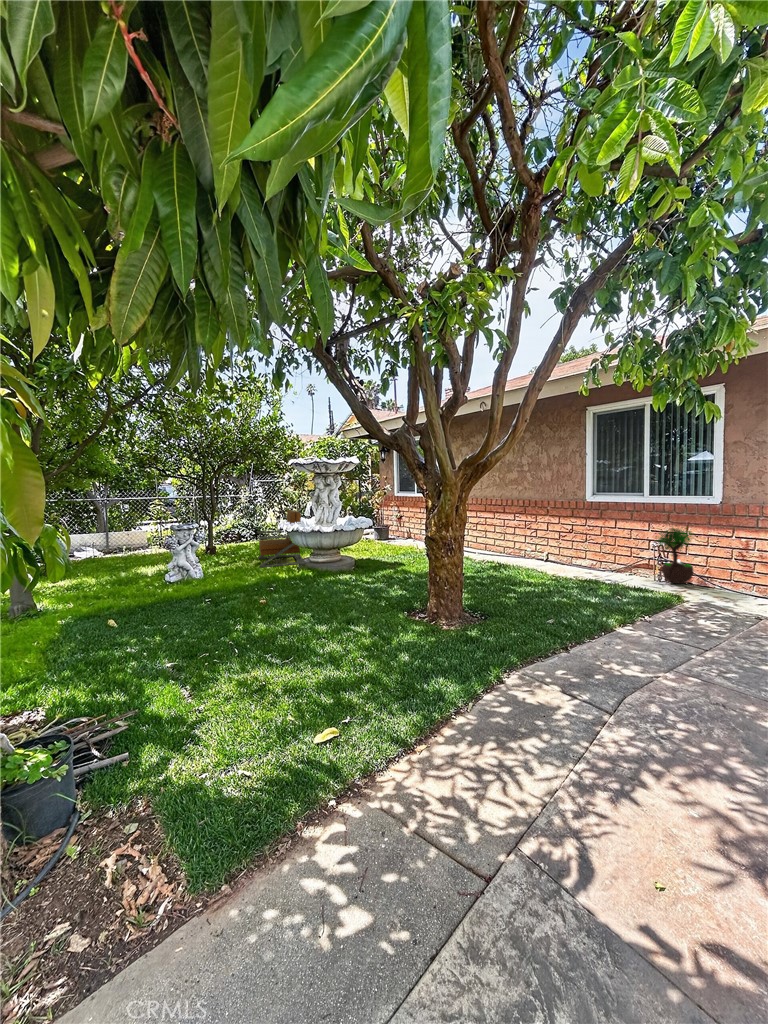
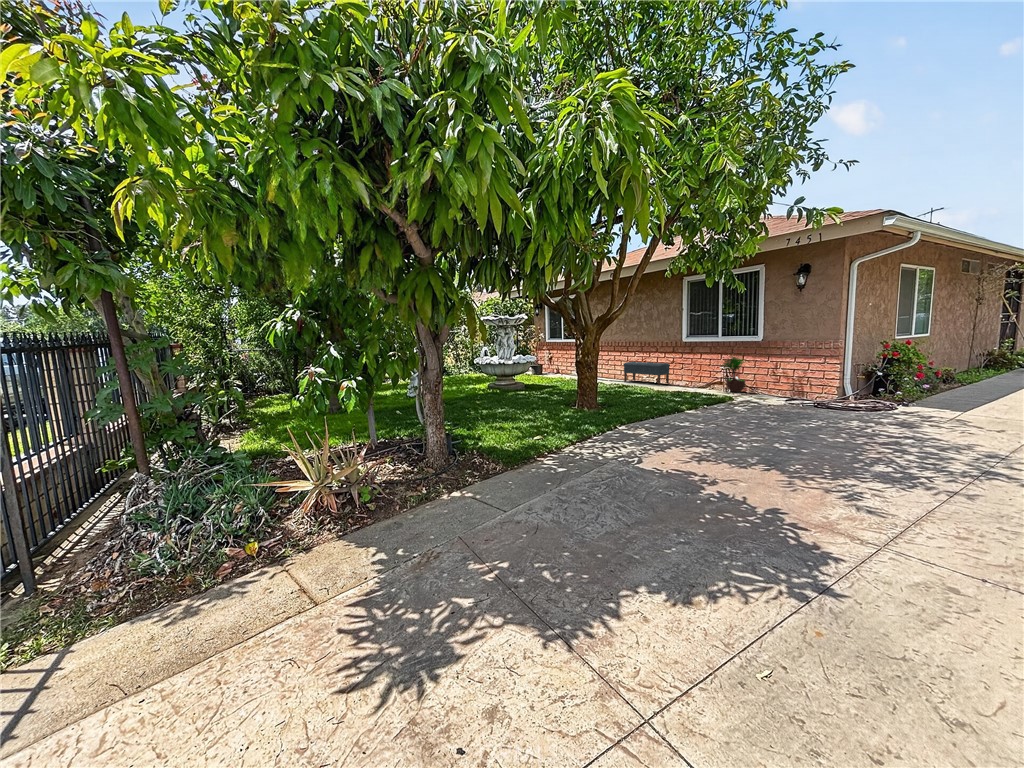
lounge chair: present [258,510,306,567] -> none [457,352,493,389]
bench: none [498,528,568,566] -> present [623,362,670,385]

